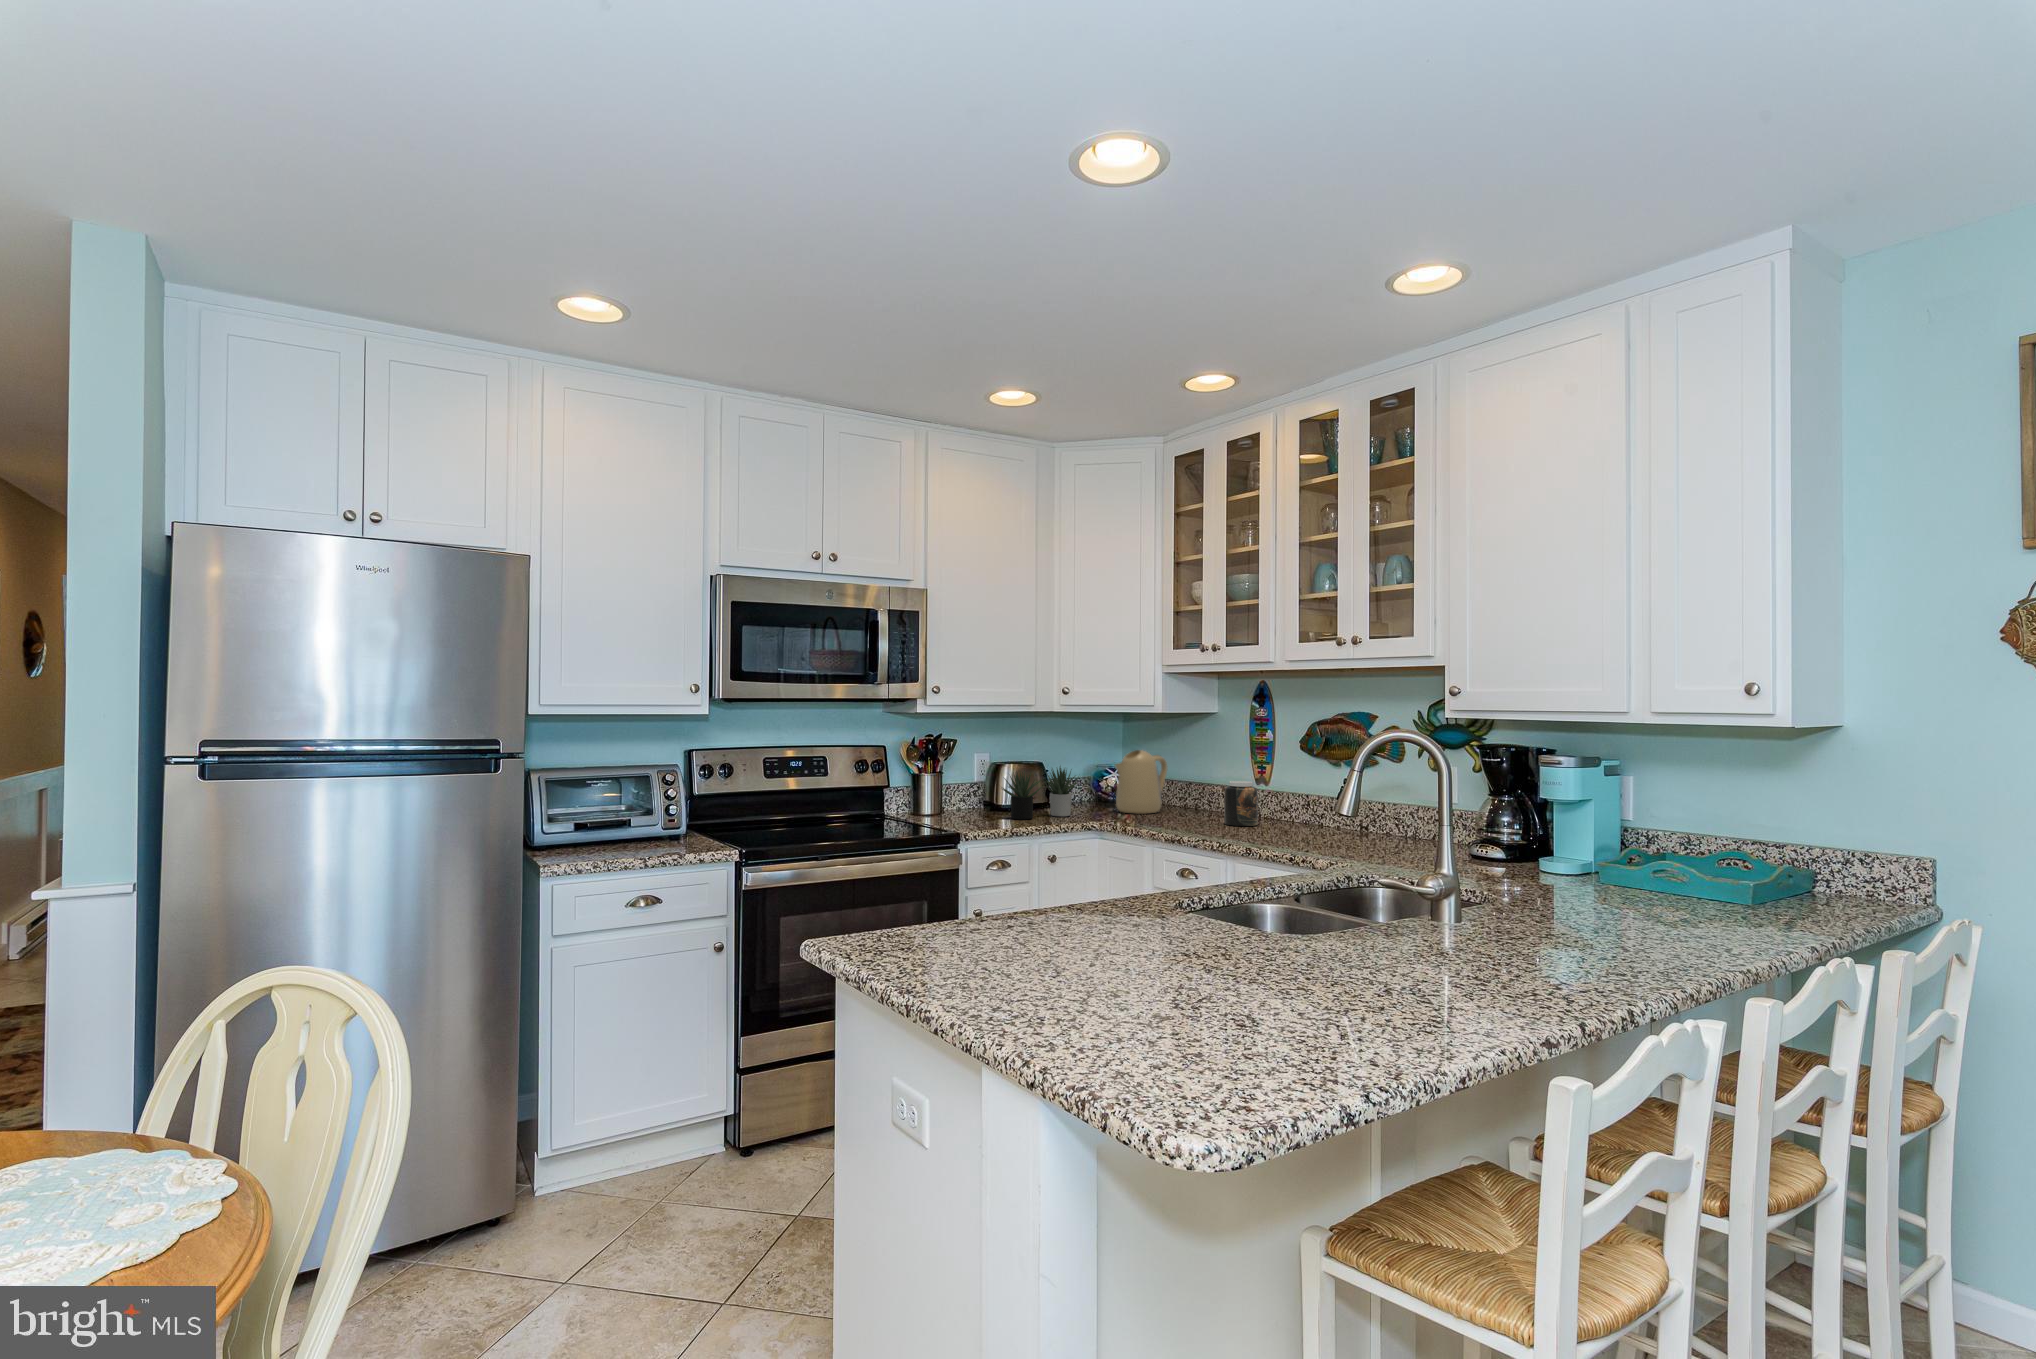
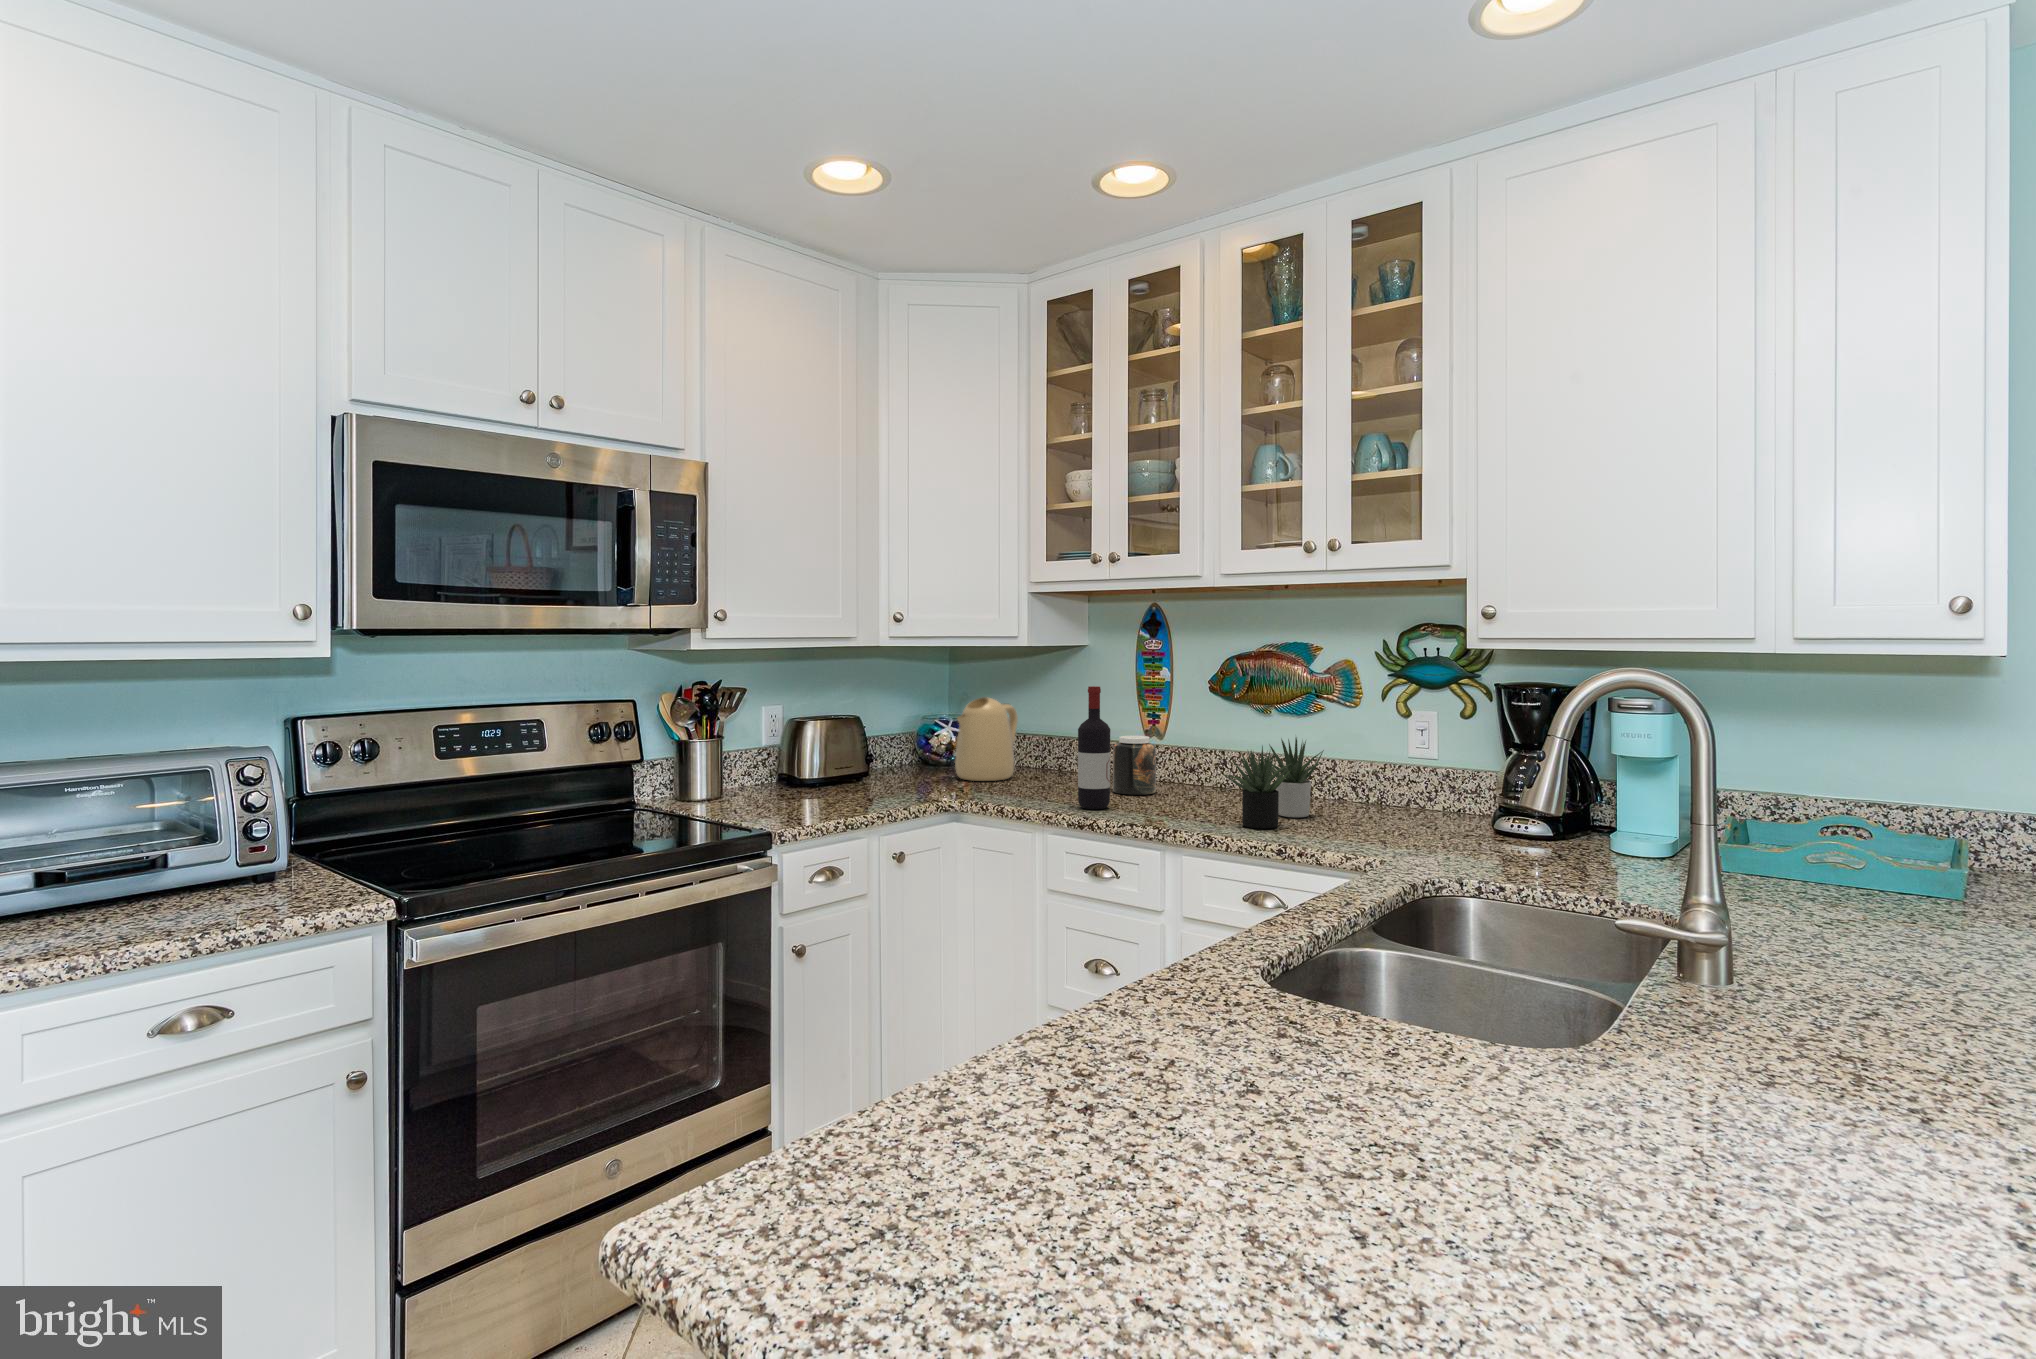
wine bottle: none [1183,741,1207,832] -> present [1078,686,1110,809]
succulent plant: present [1002,766,1078,819] -> present [1224,737,1324,829]

